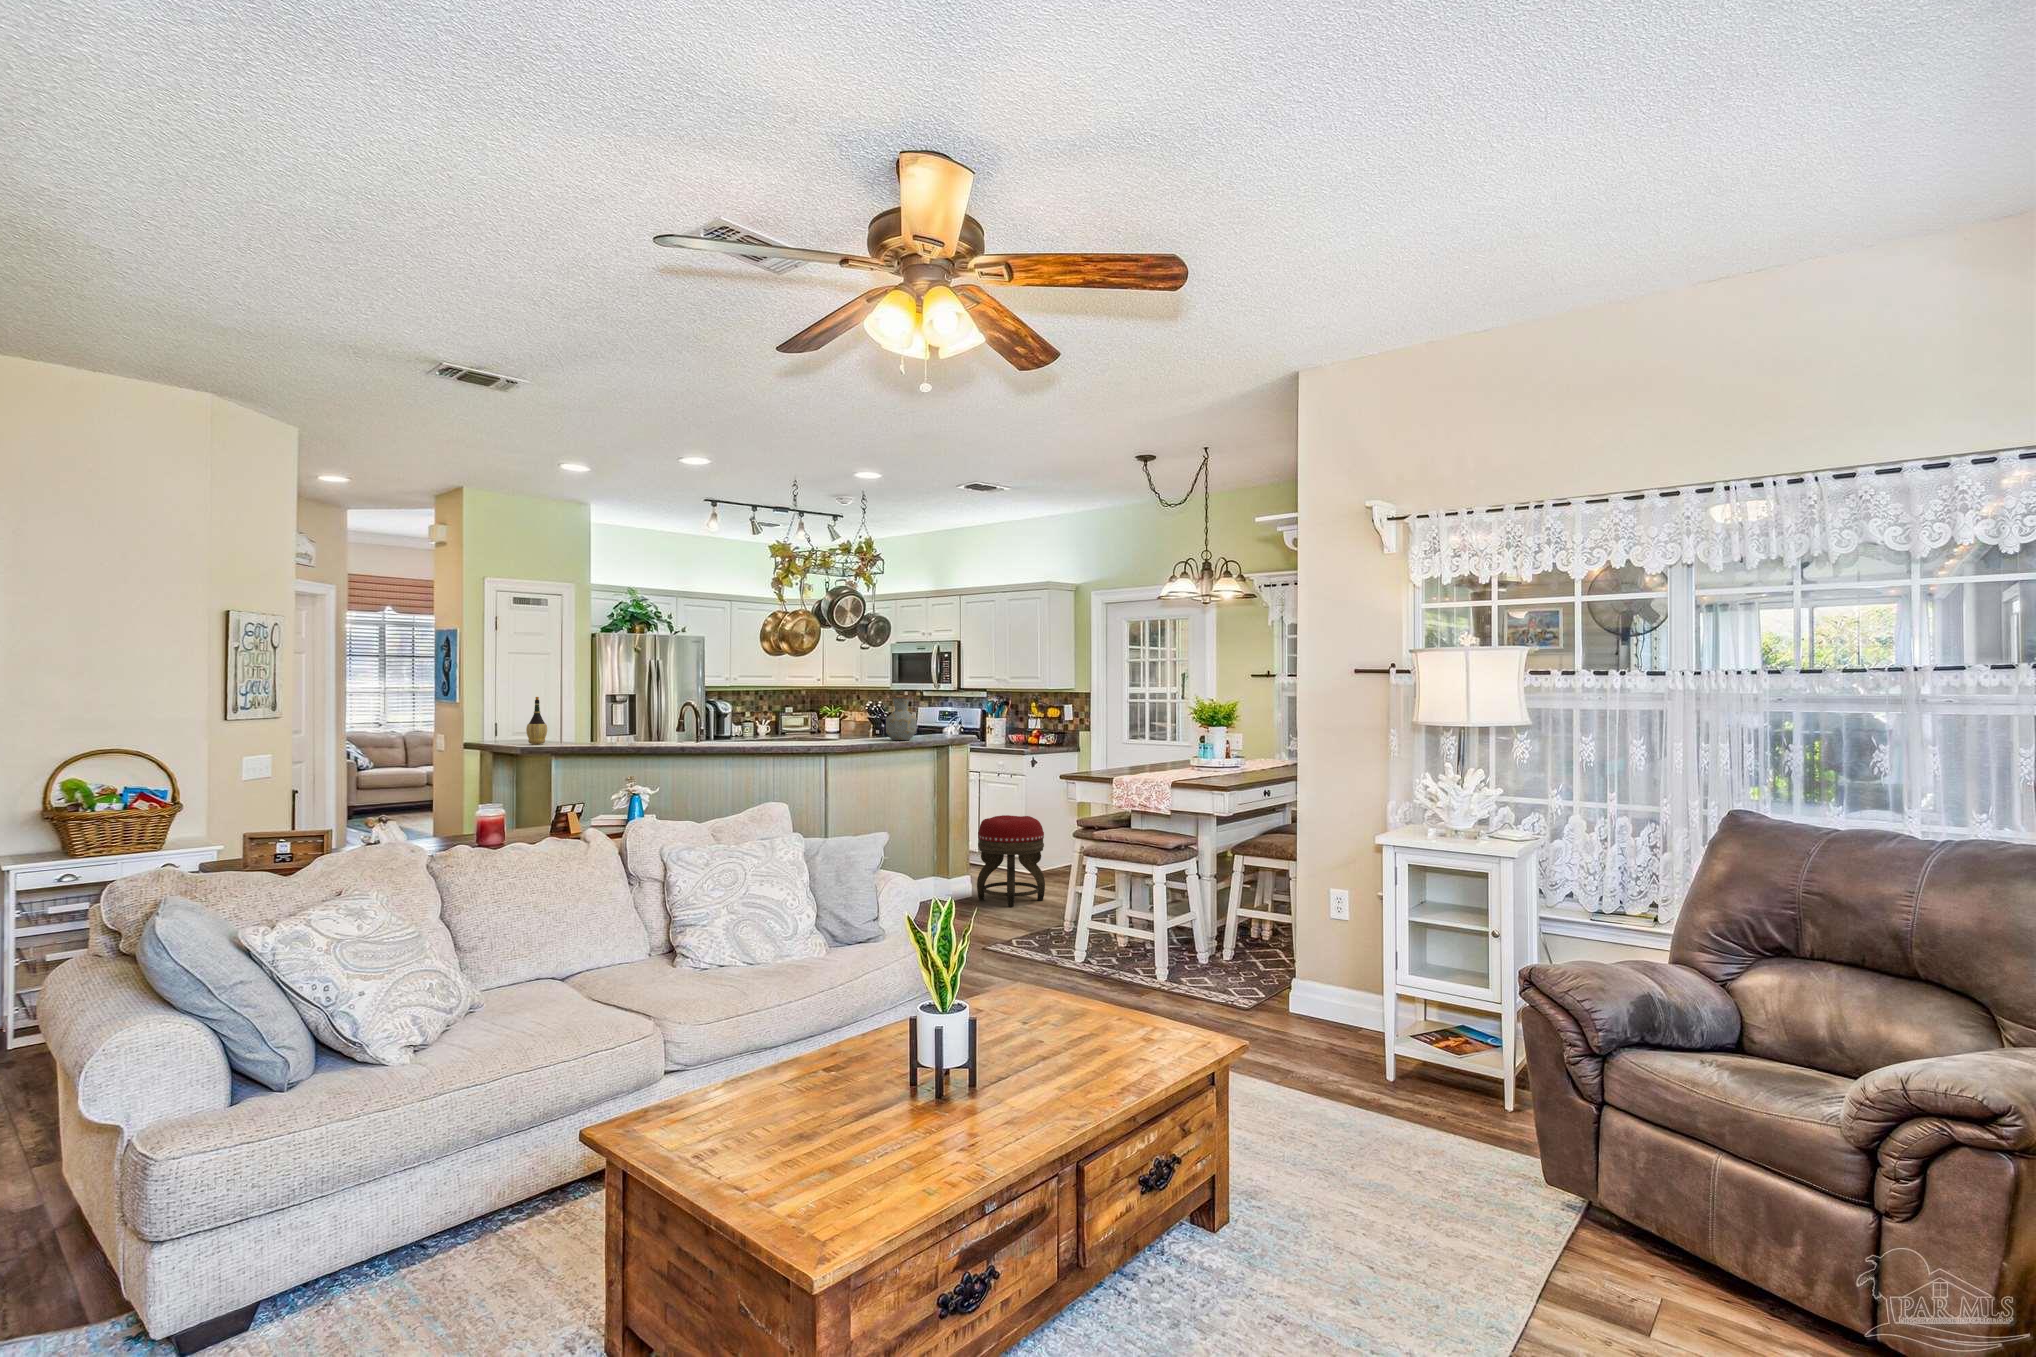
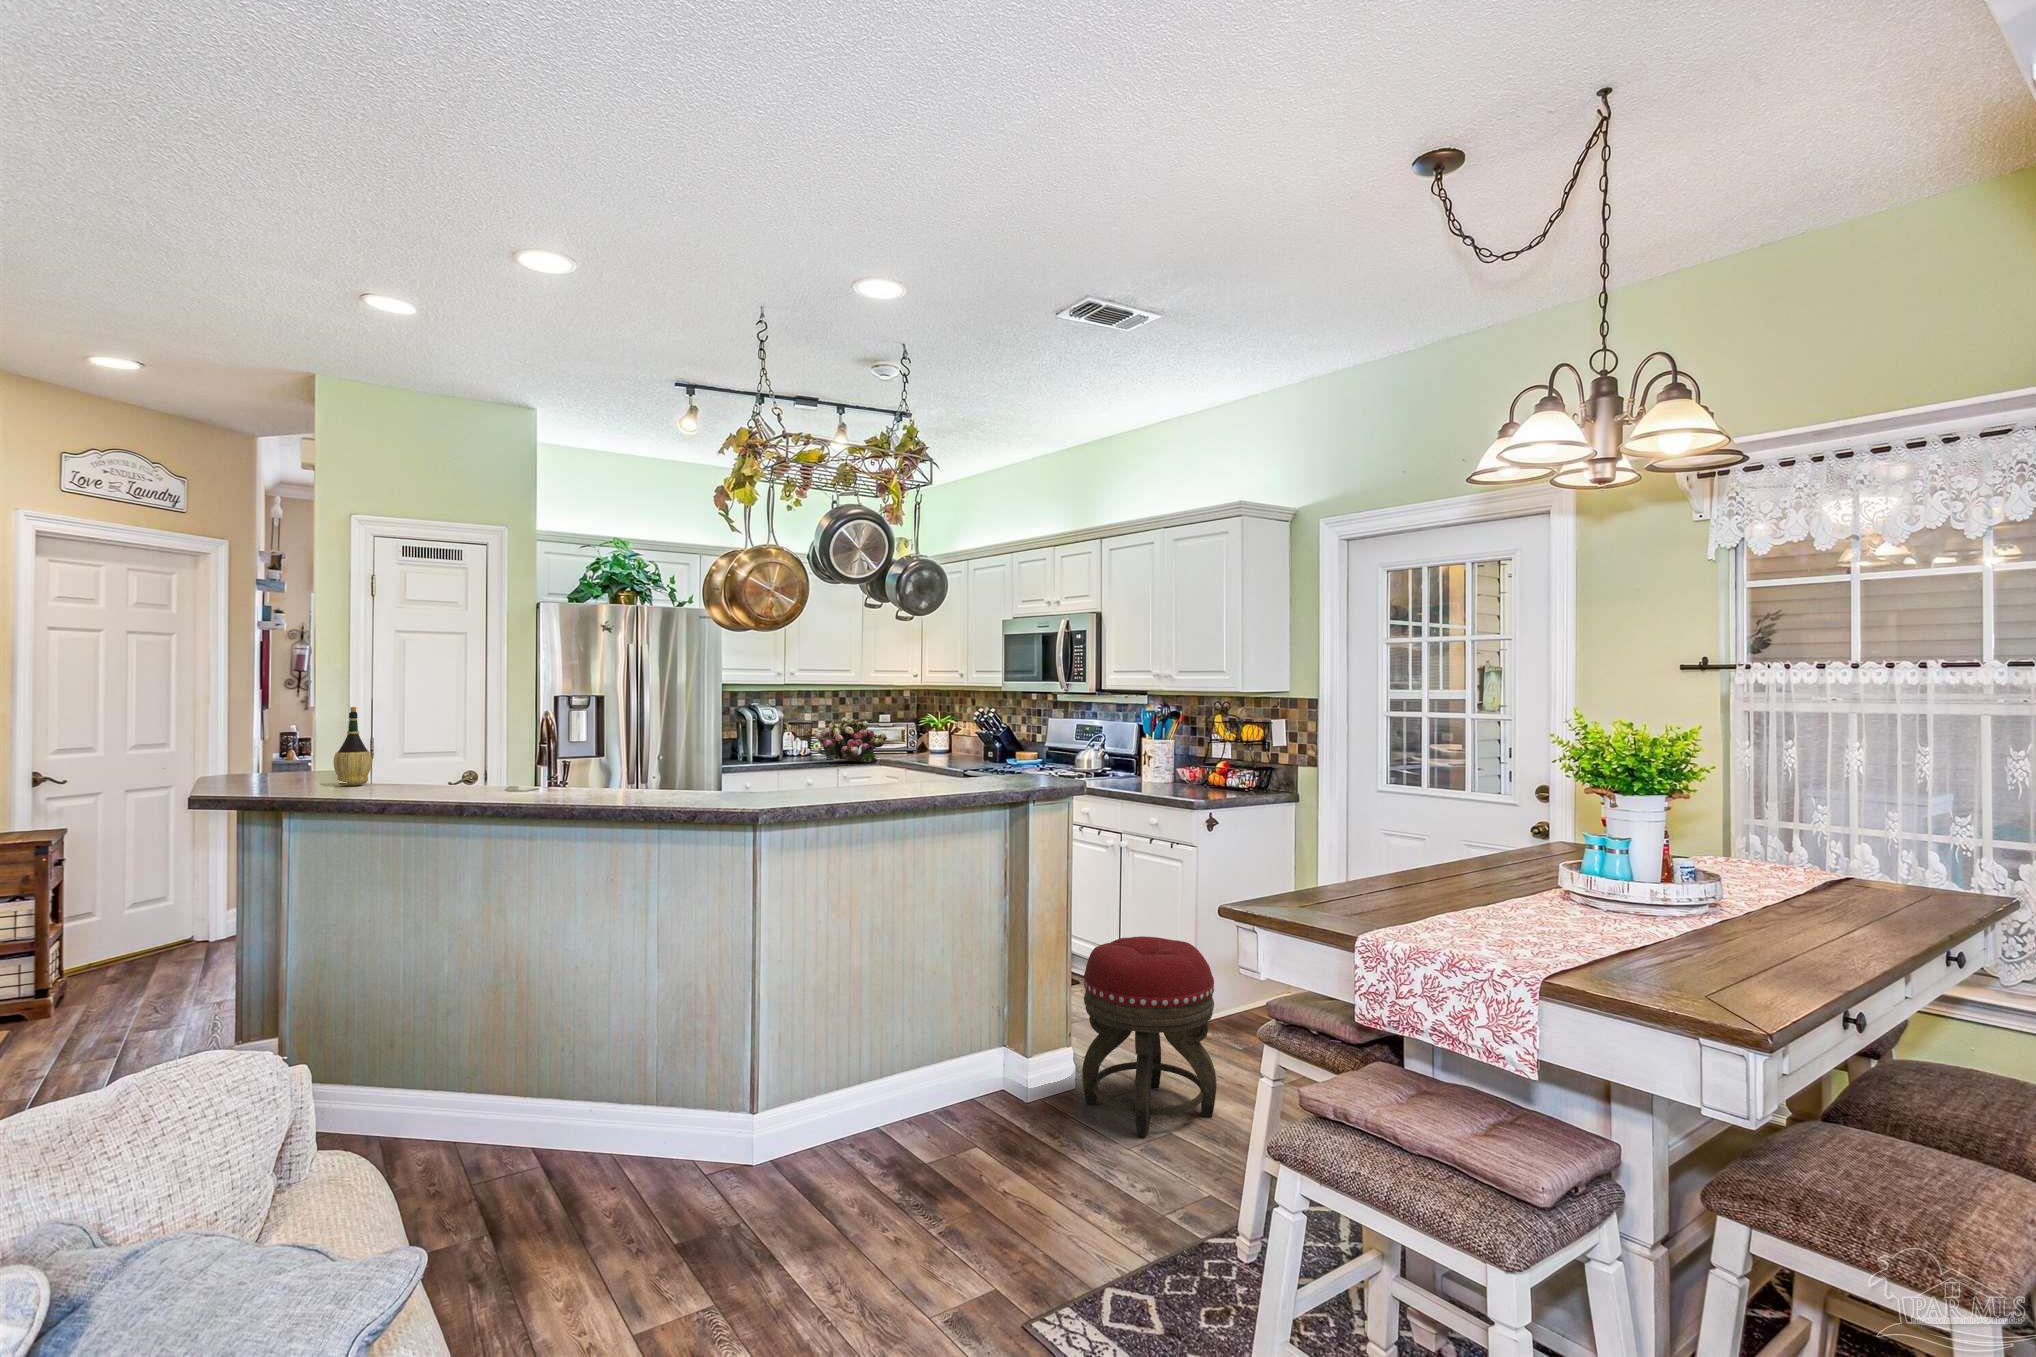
vase: present [886,697,916,740] -> none [931,708,987,786]
flower arrangement: none [784,706,830,734] -> present [813,718,887,763]

